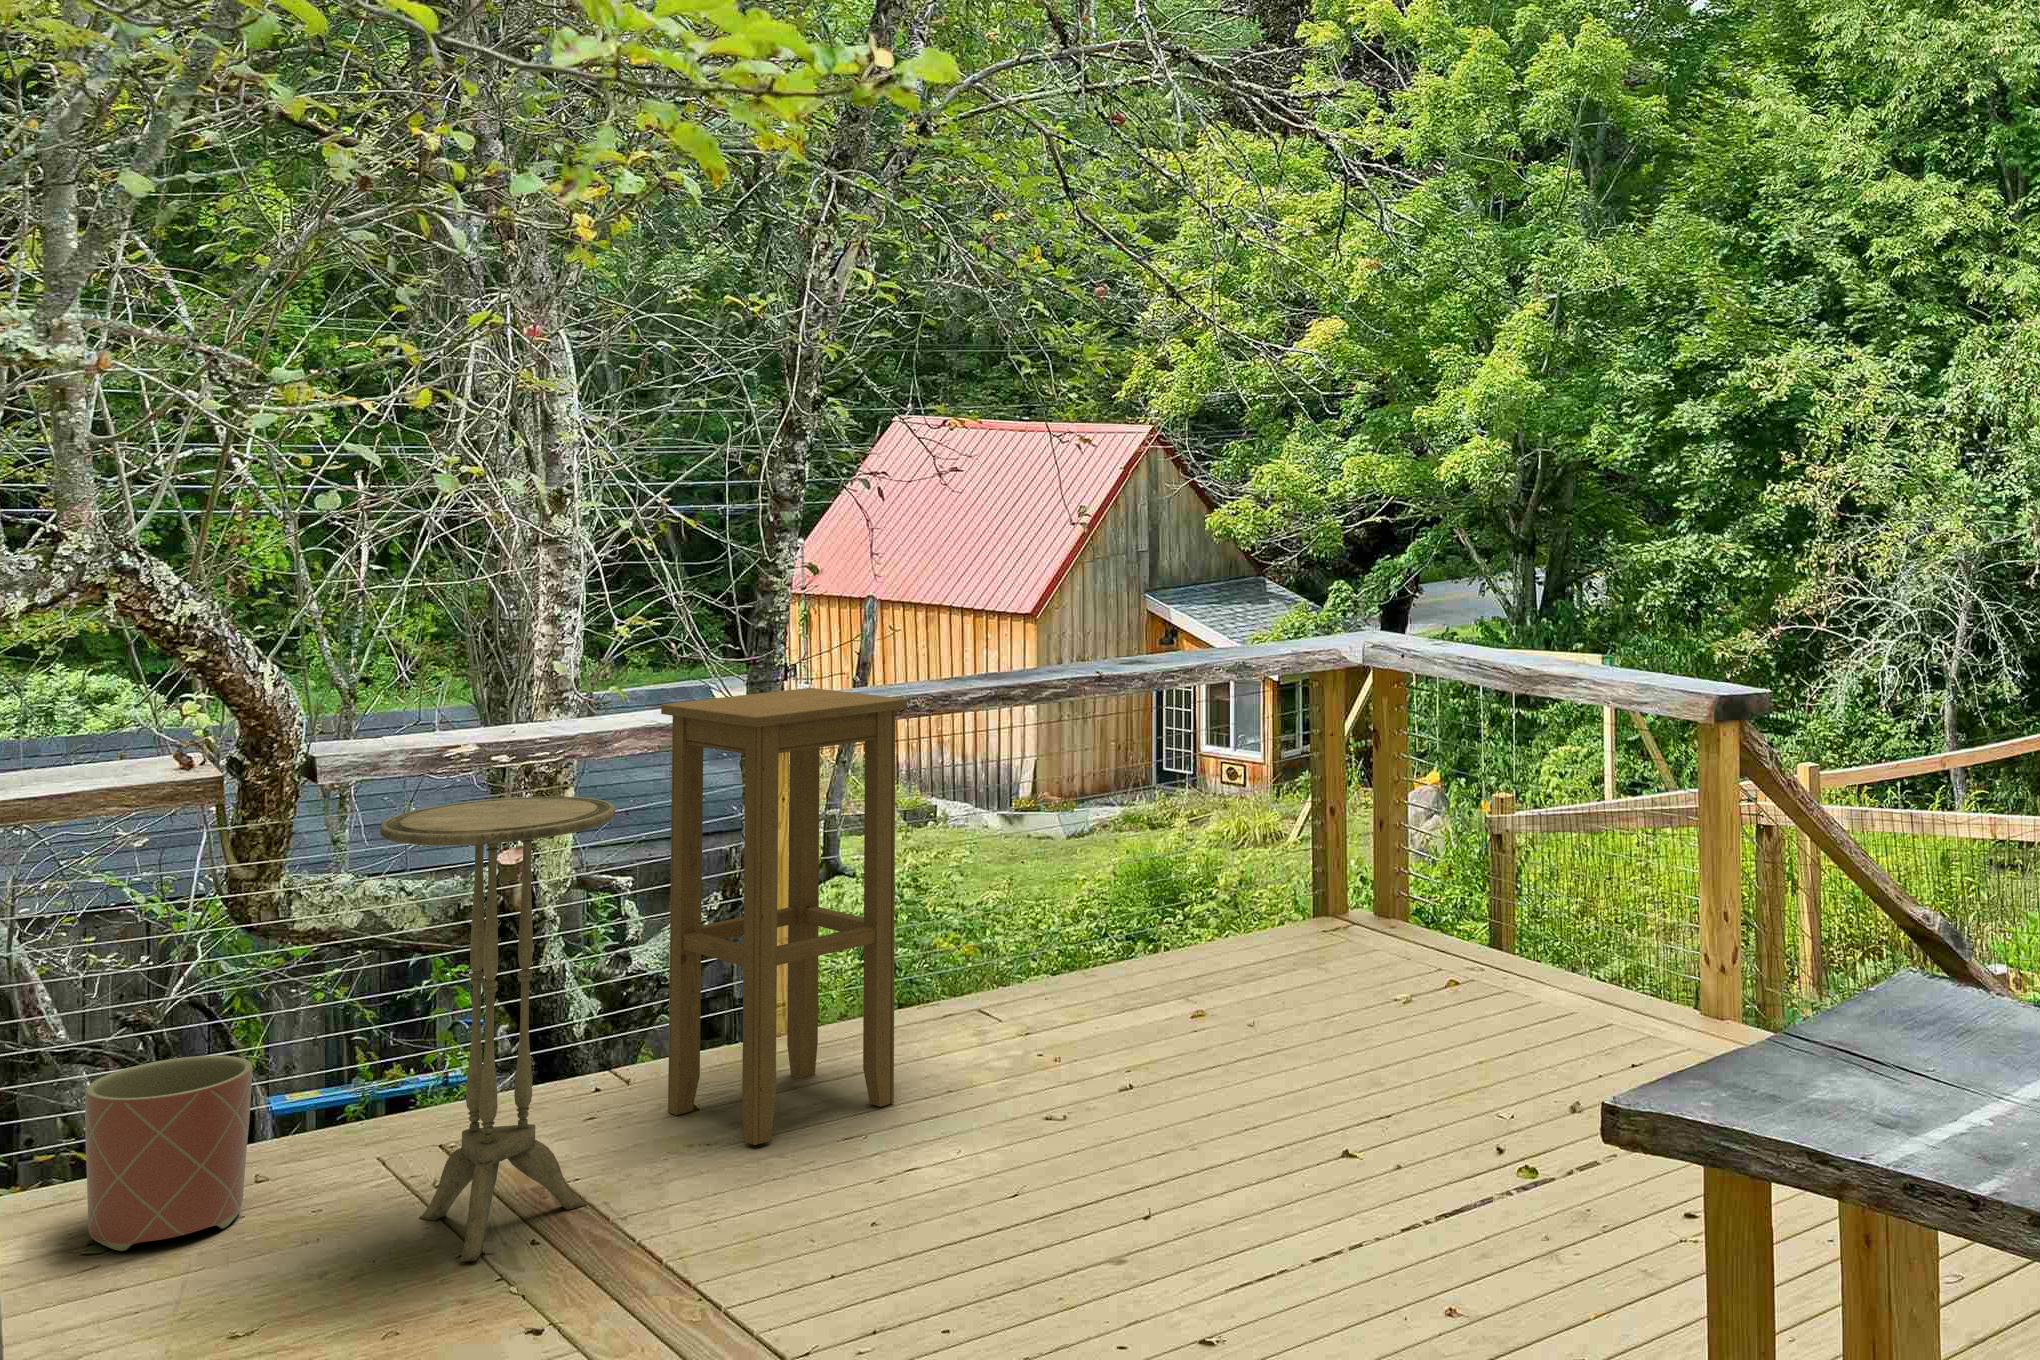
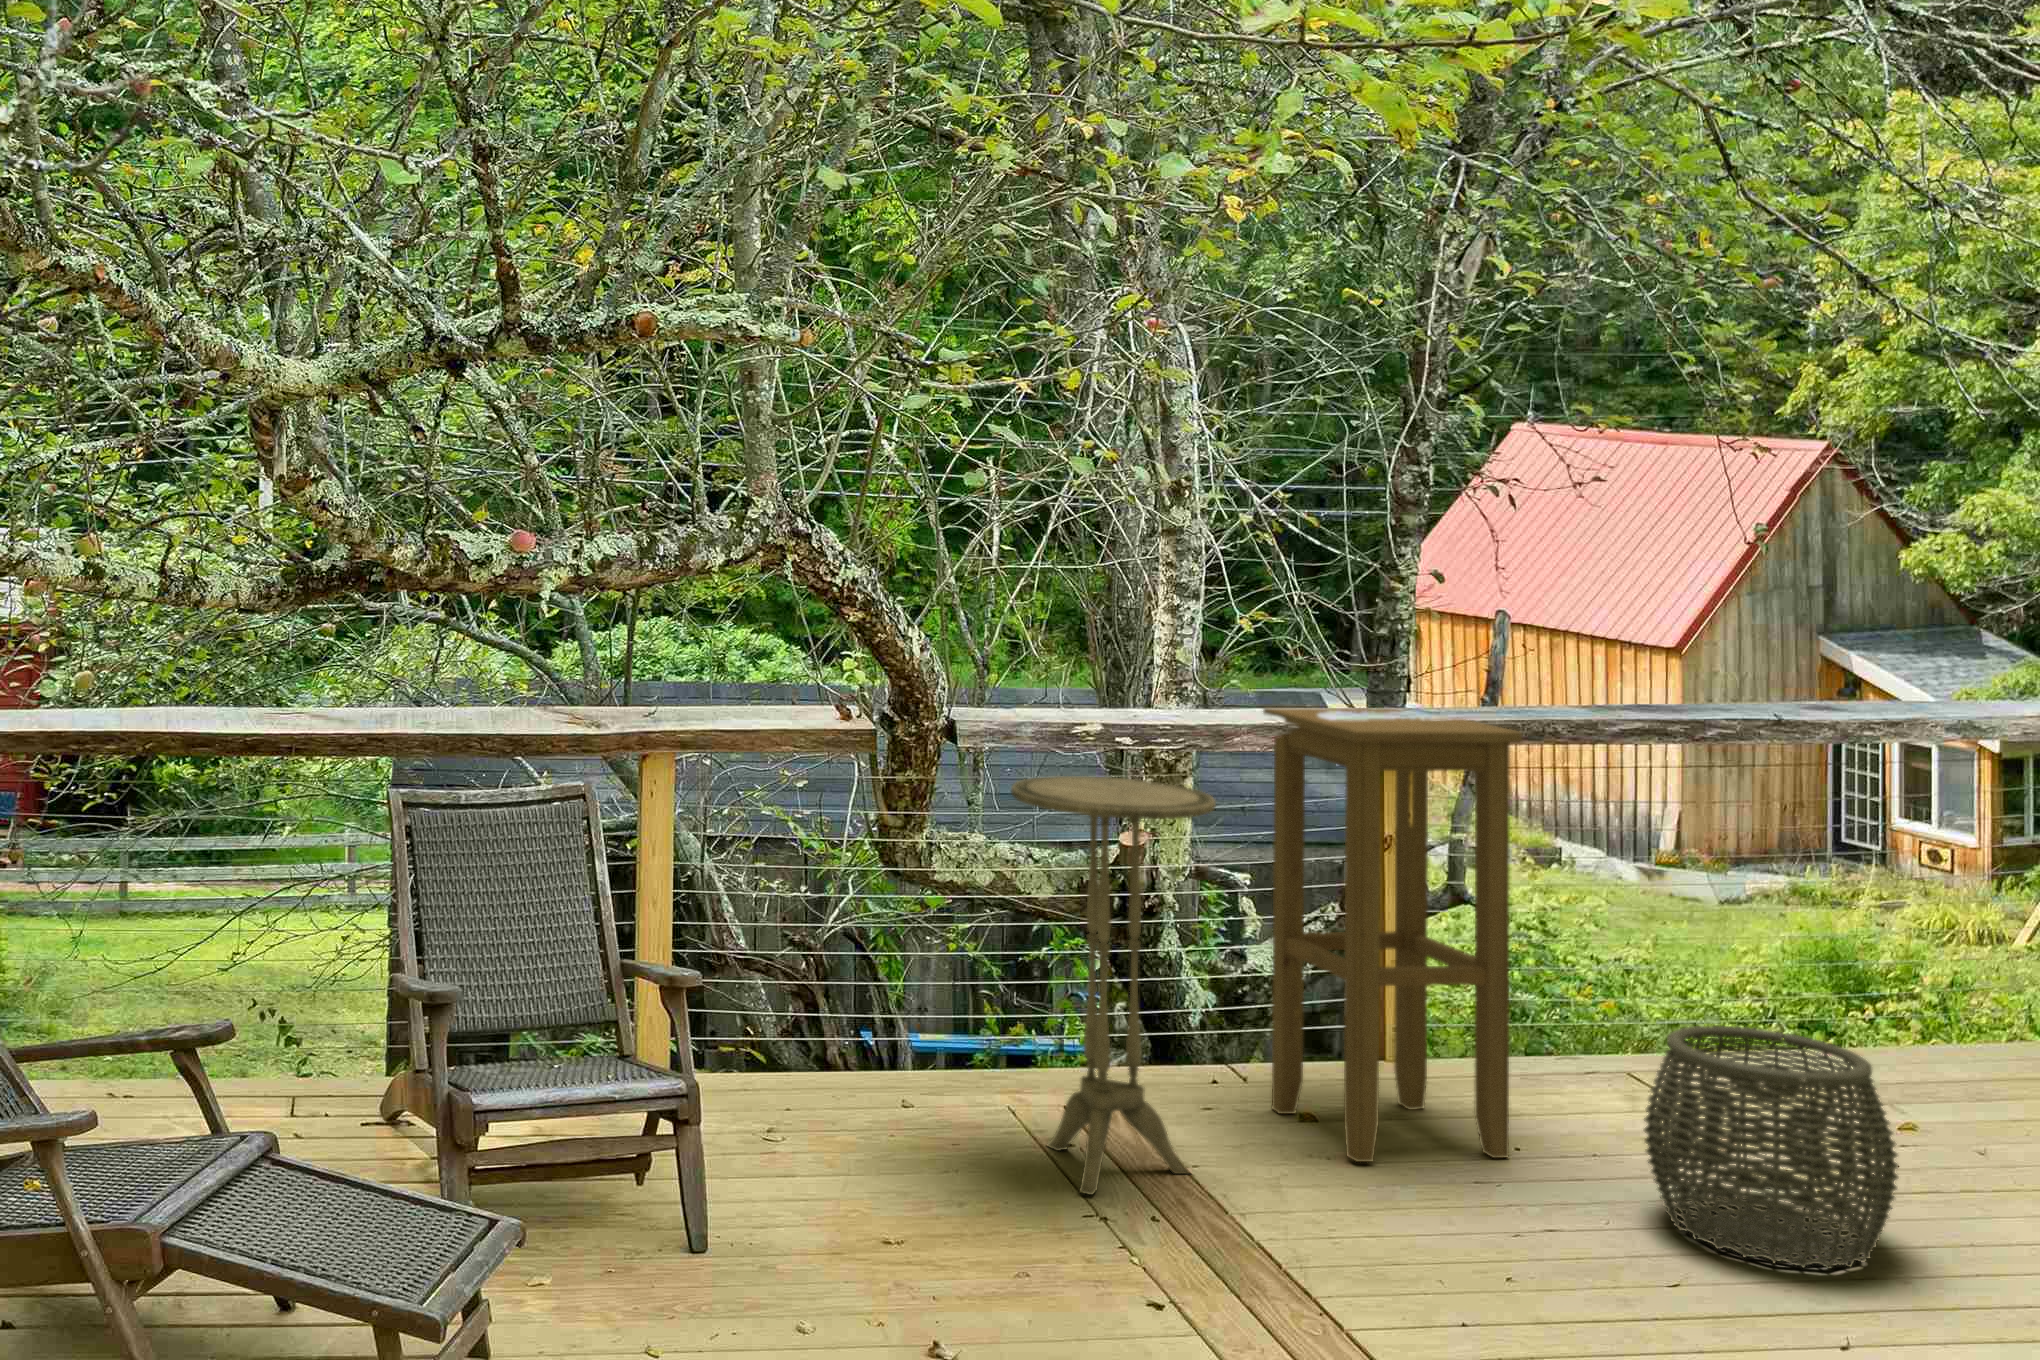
woven basket: none [1010,934,1205,1142] -> present [1644,1026,1898,1269]
planter: present [85,1055,253,1251] -> none [792,959,912,1111]

